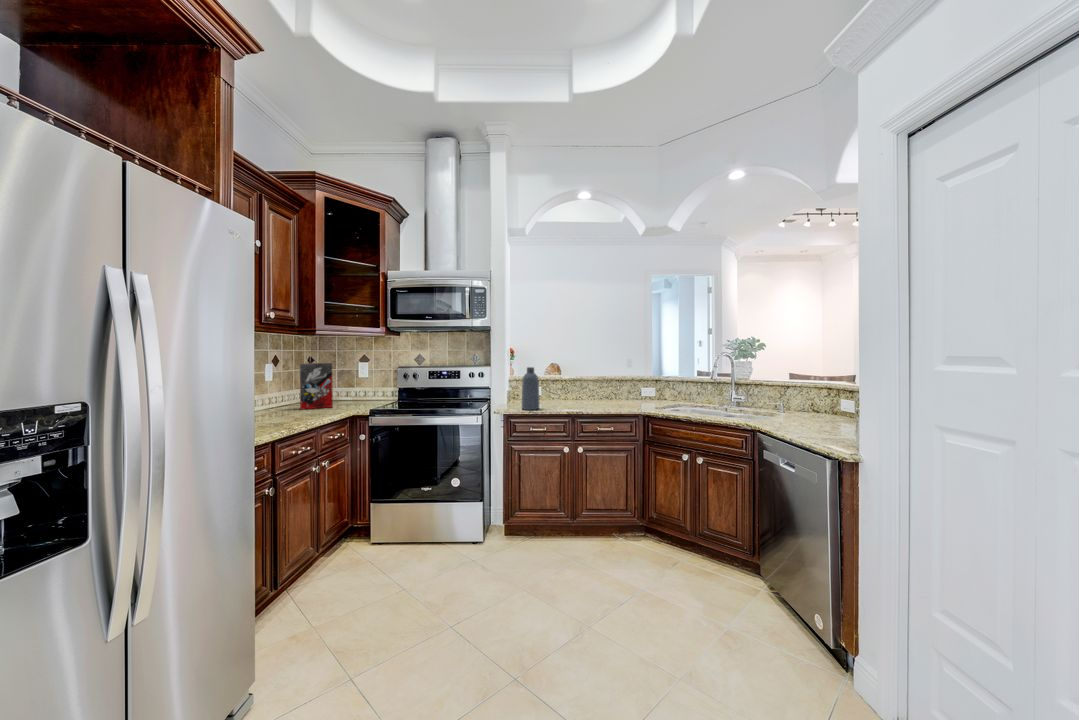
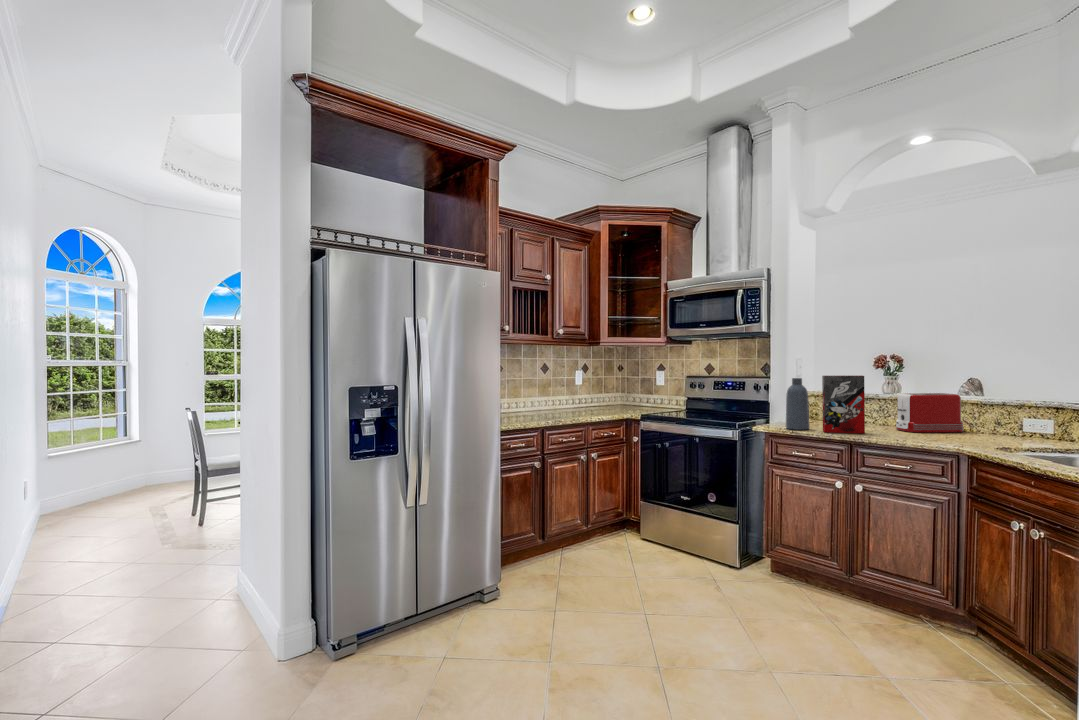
cereal box: present [300,363,333,409] -> present [822,375,865,433]
toaster: none [579,376,613,404] -> present [896,393,963,433]

